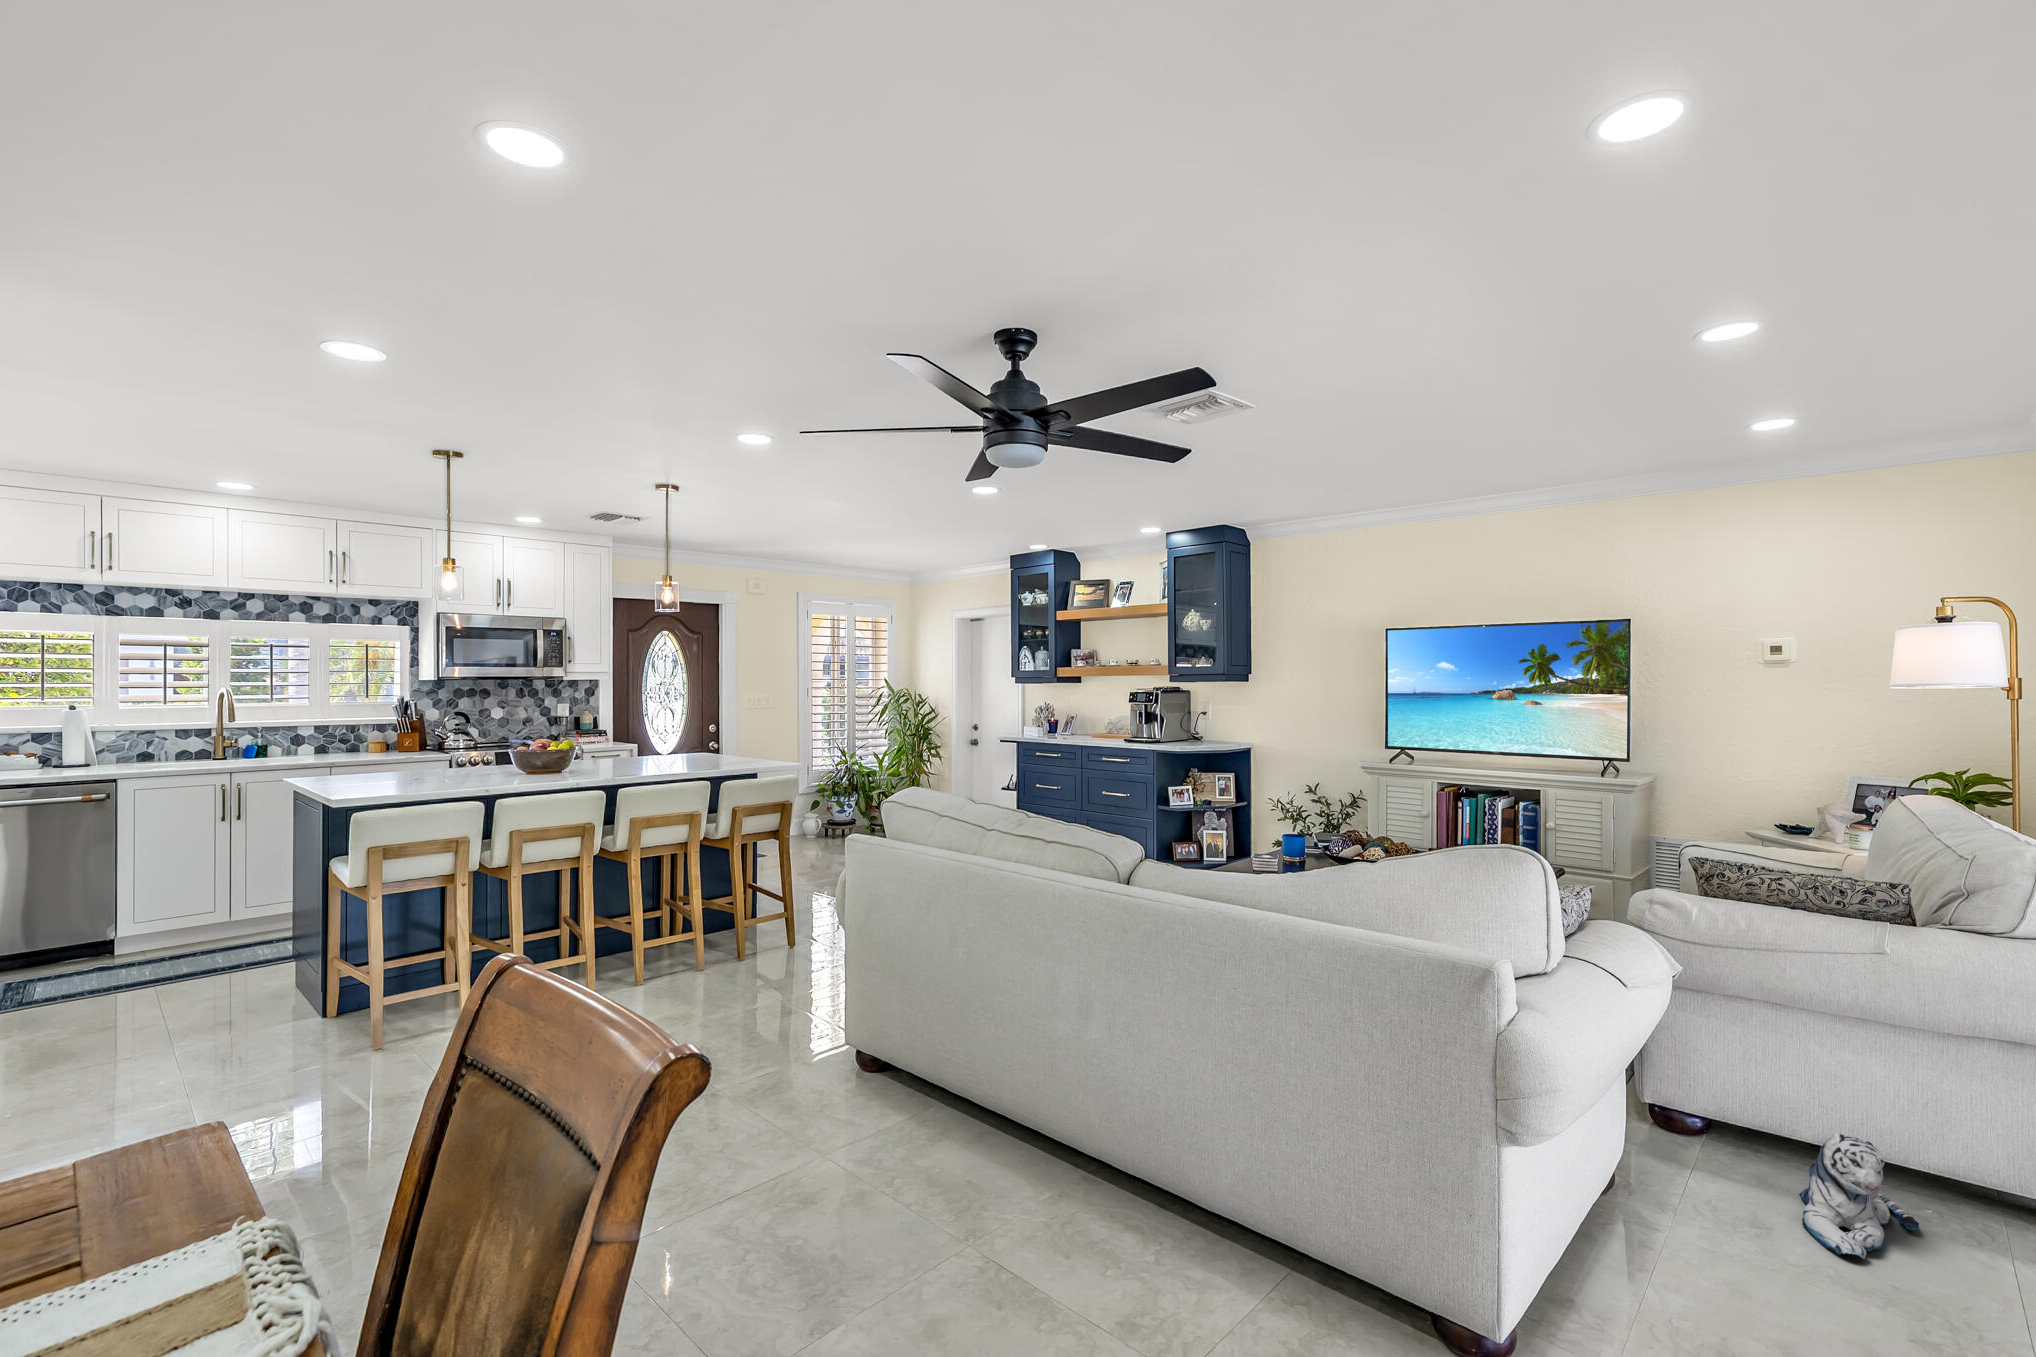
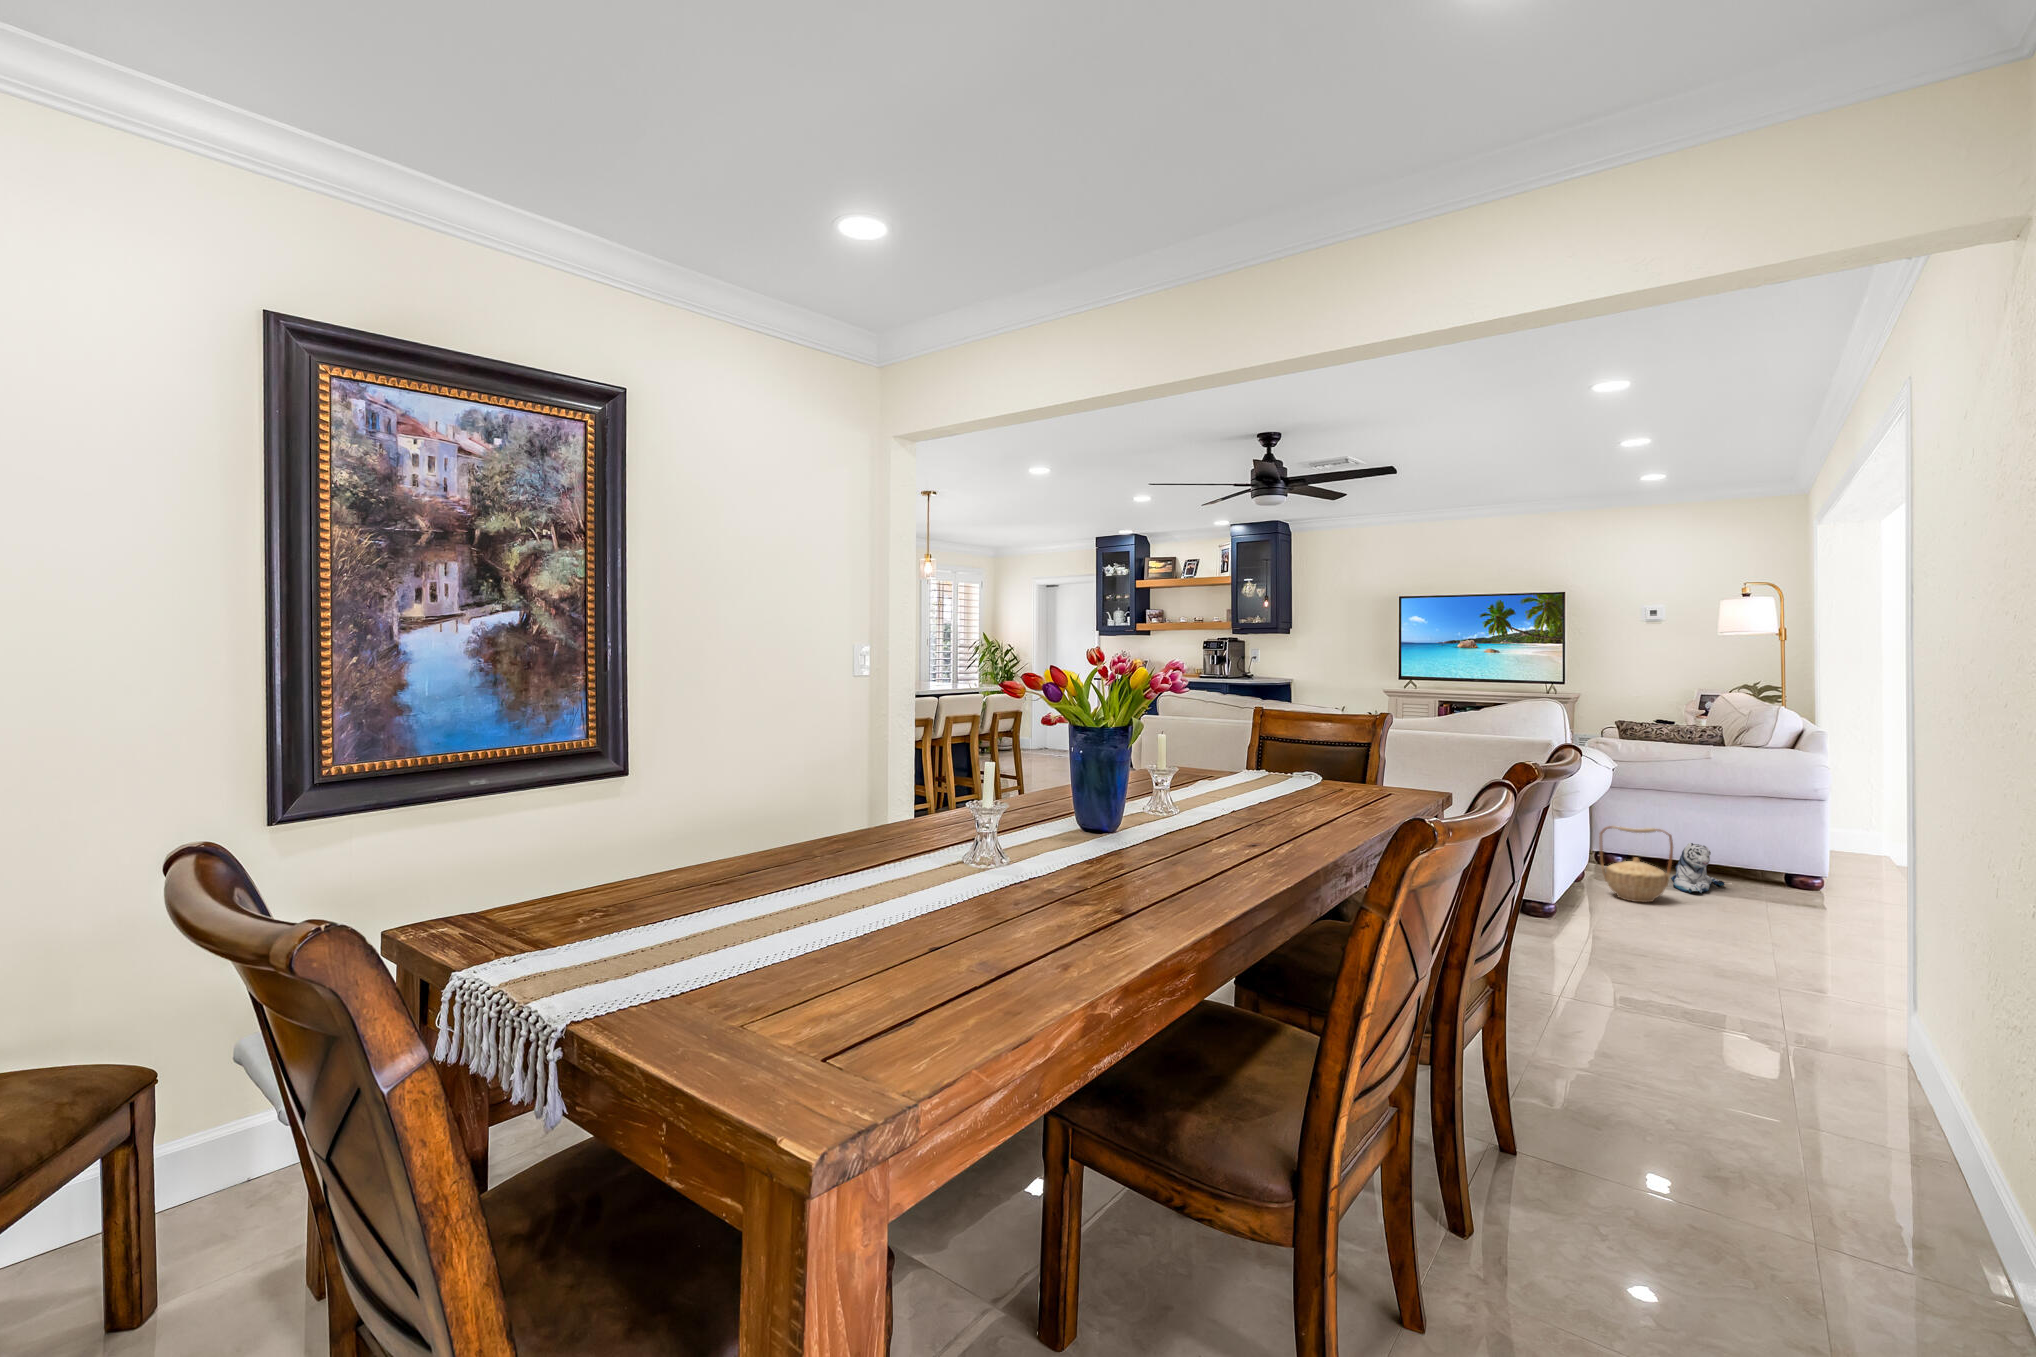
basket: none [1628,1101,1791,1289] -> present [1599,826,1673,902]

